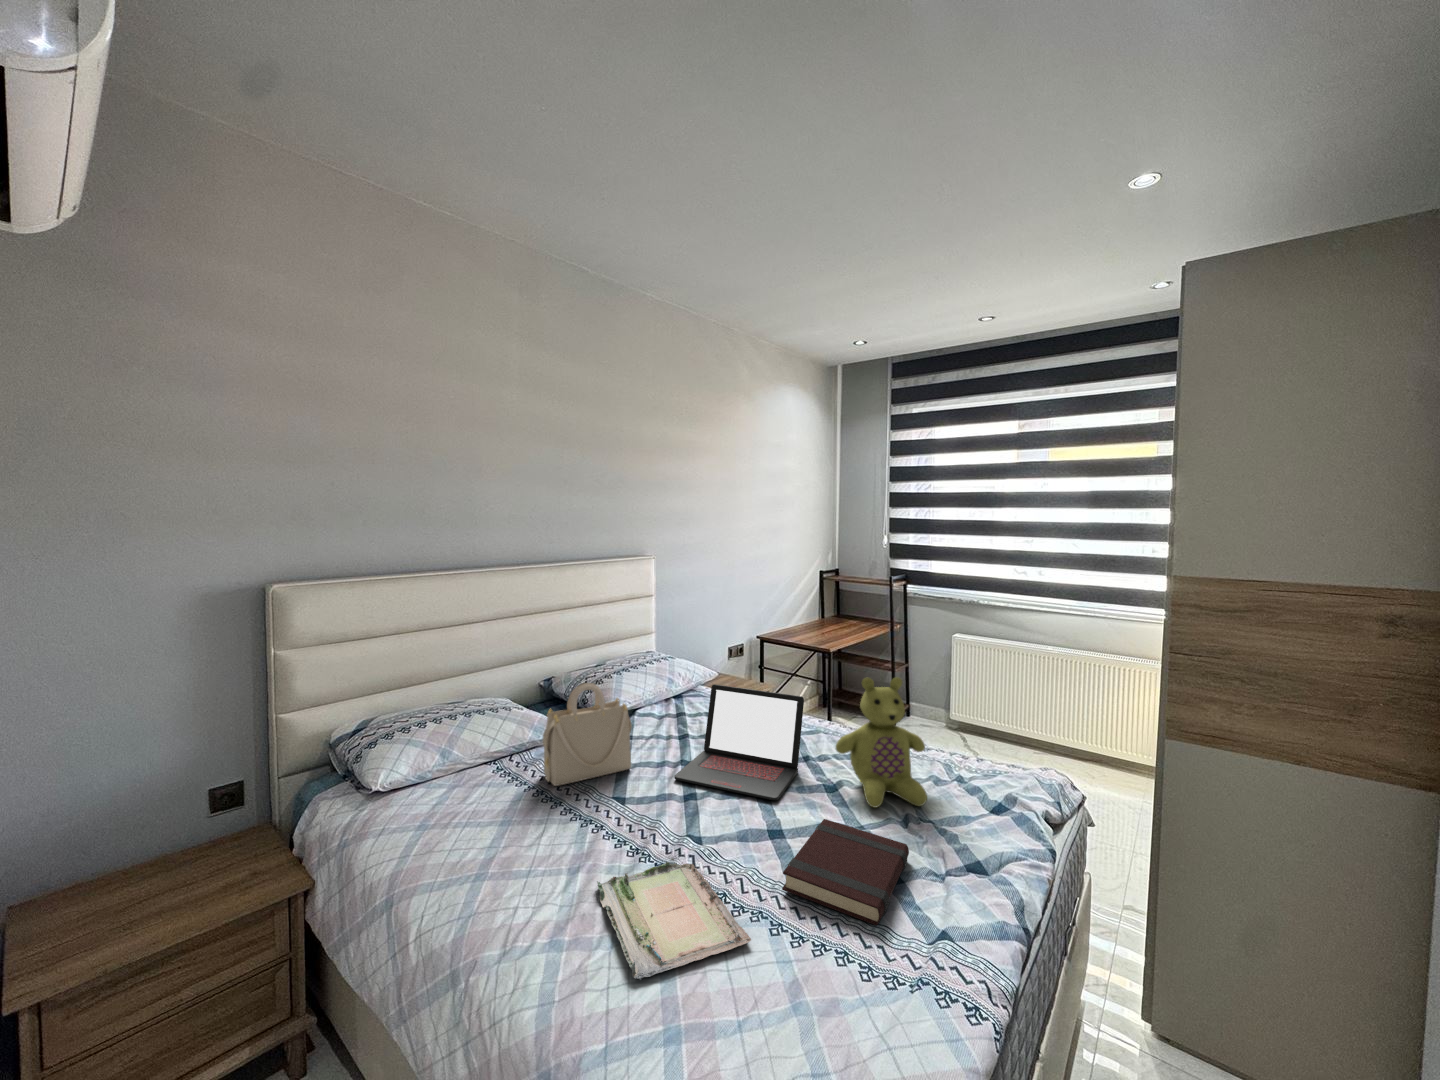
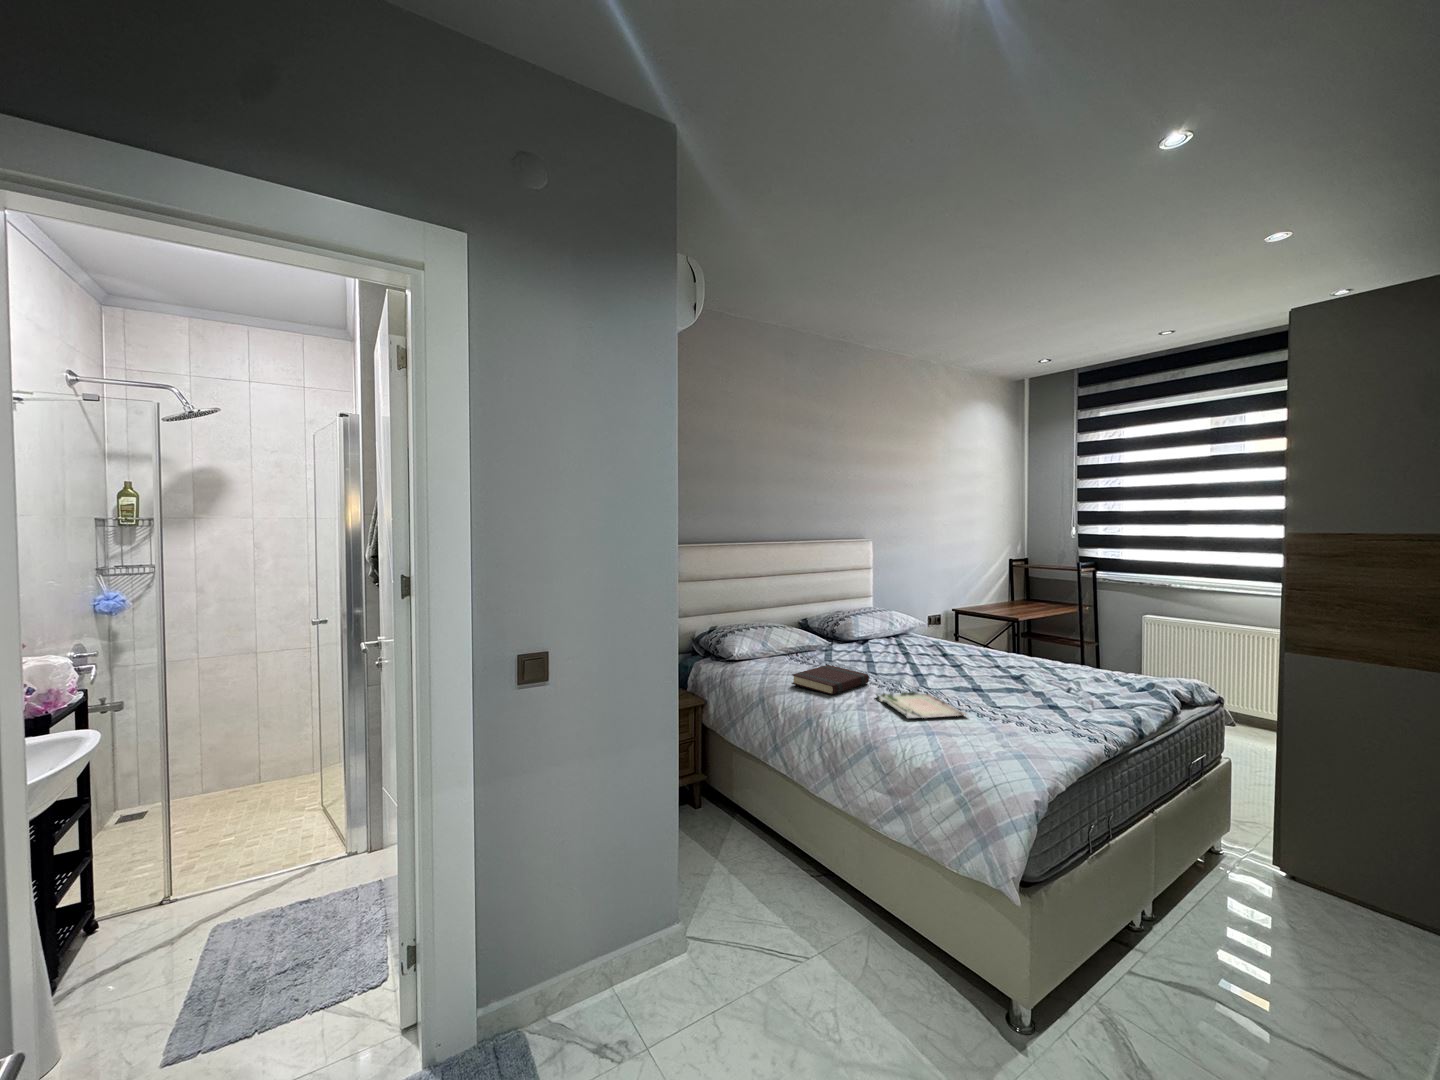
stuffed bear: present [836,677,927,807] -> none [1020,604,1088,687]
handbag: present [543,683,632,786] -> none [821,606,876,666]
laptop: present [674,684,804,800] -> none [907,615,997,679]
book: present [782,819,909,926] -> present [792,665,869,695]

